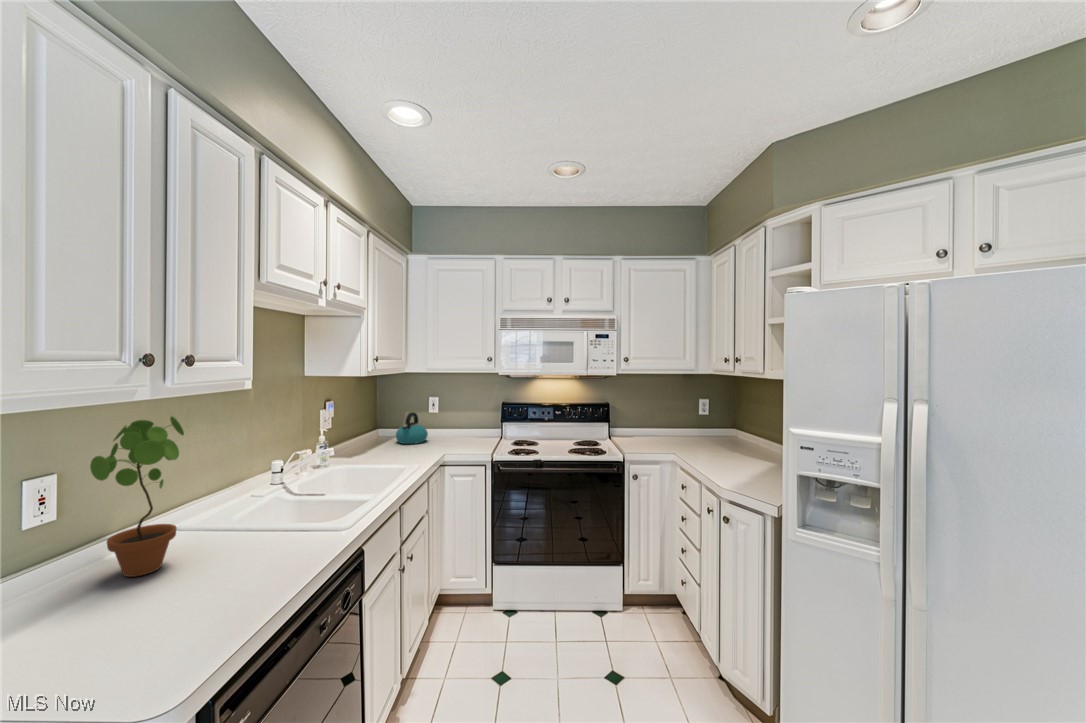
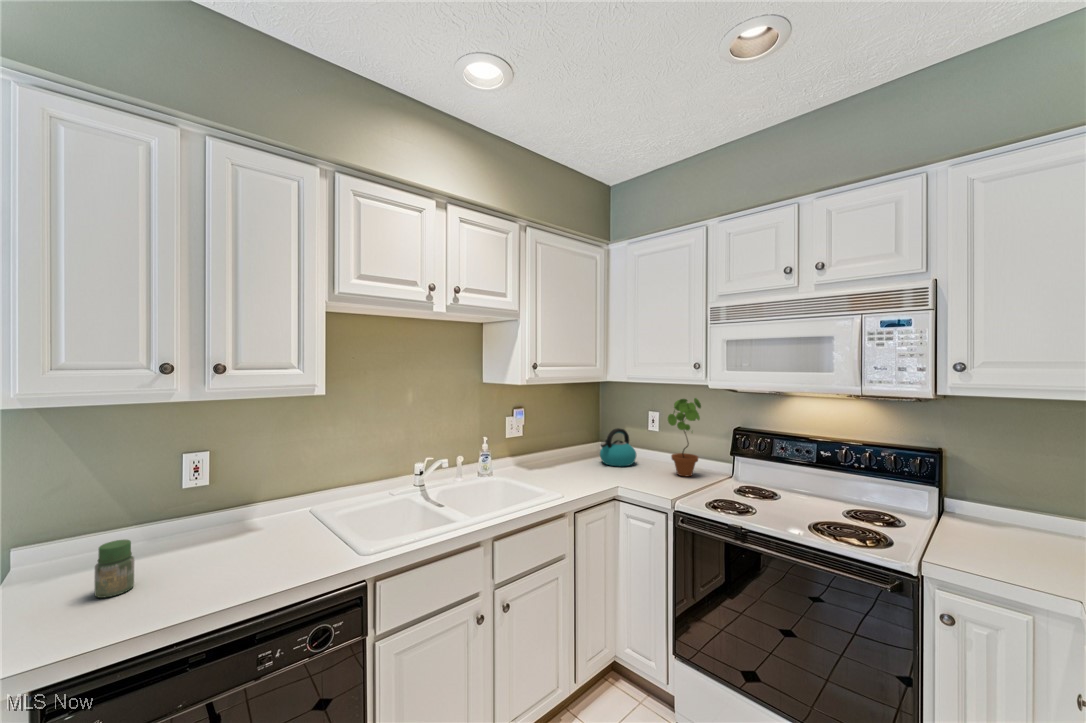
potted plant: present [90,416,184,577] -> present [668,398,701,476]
jar: none [63,580,118,661] -> present [94,540,134,598]

